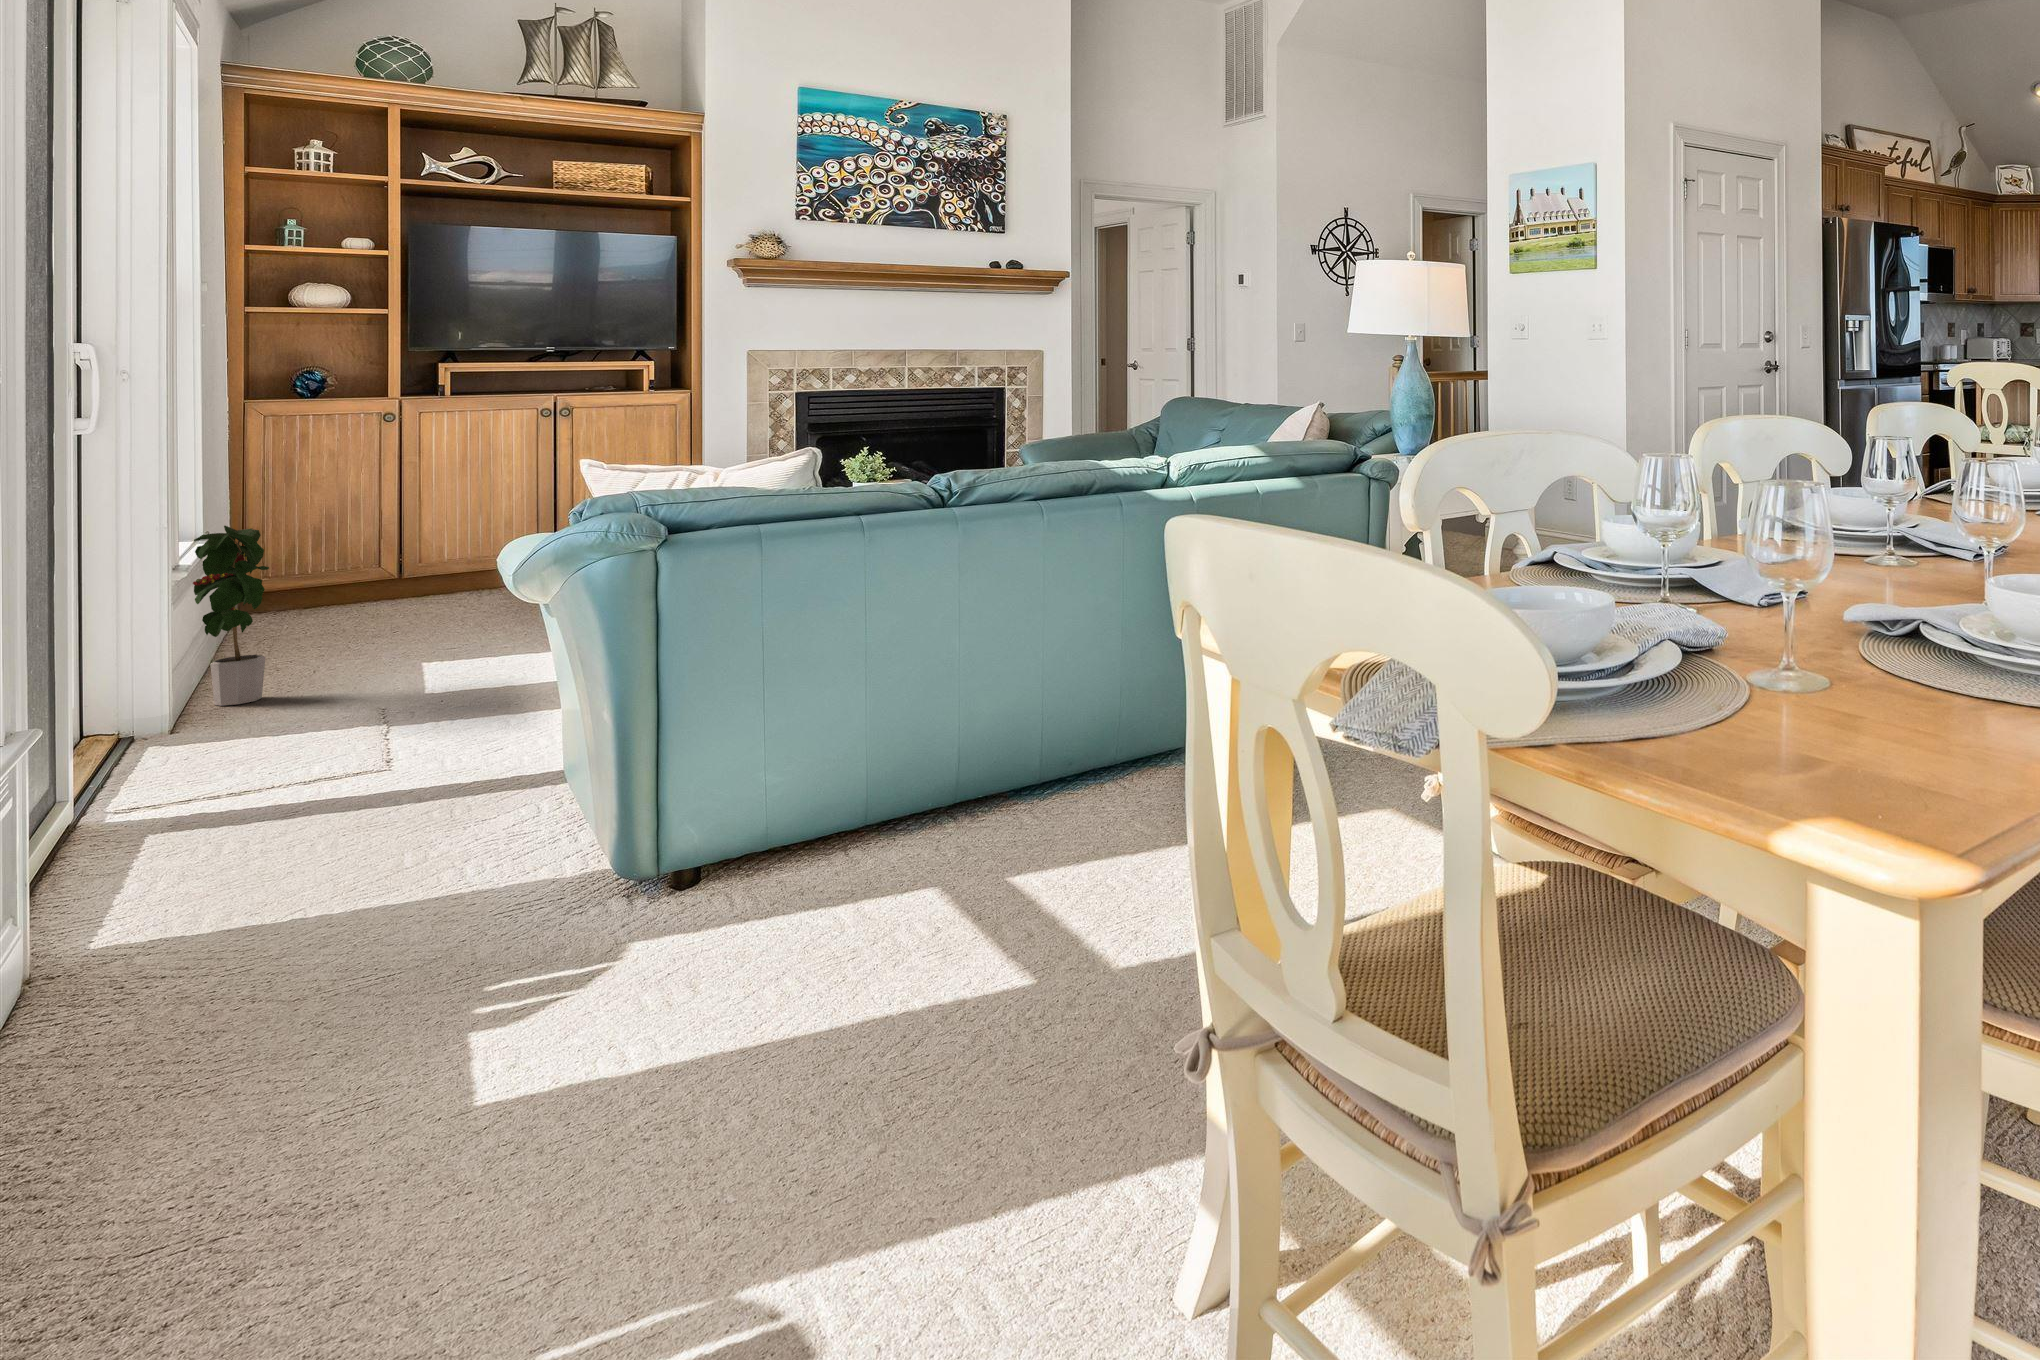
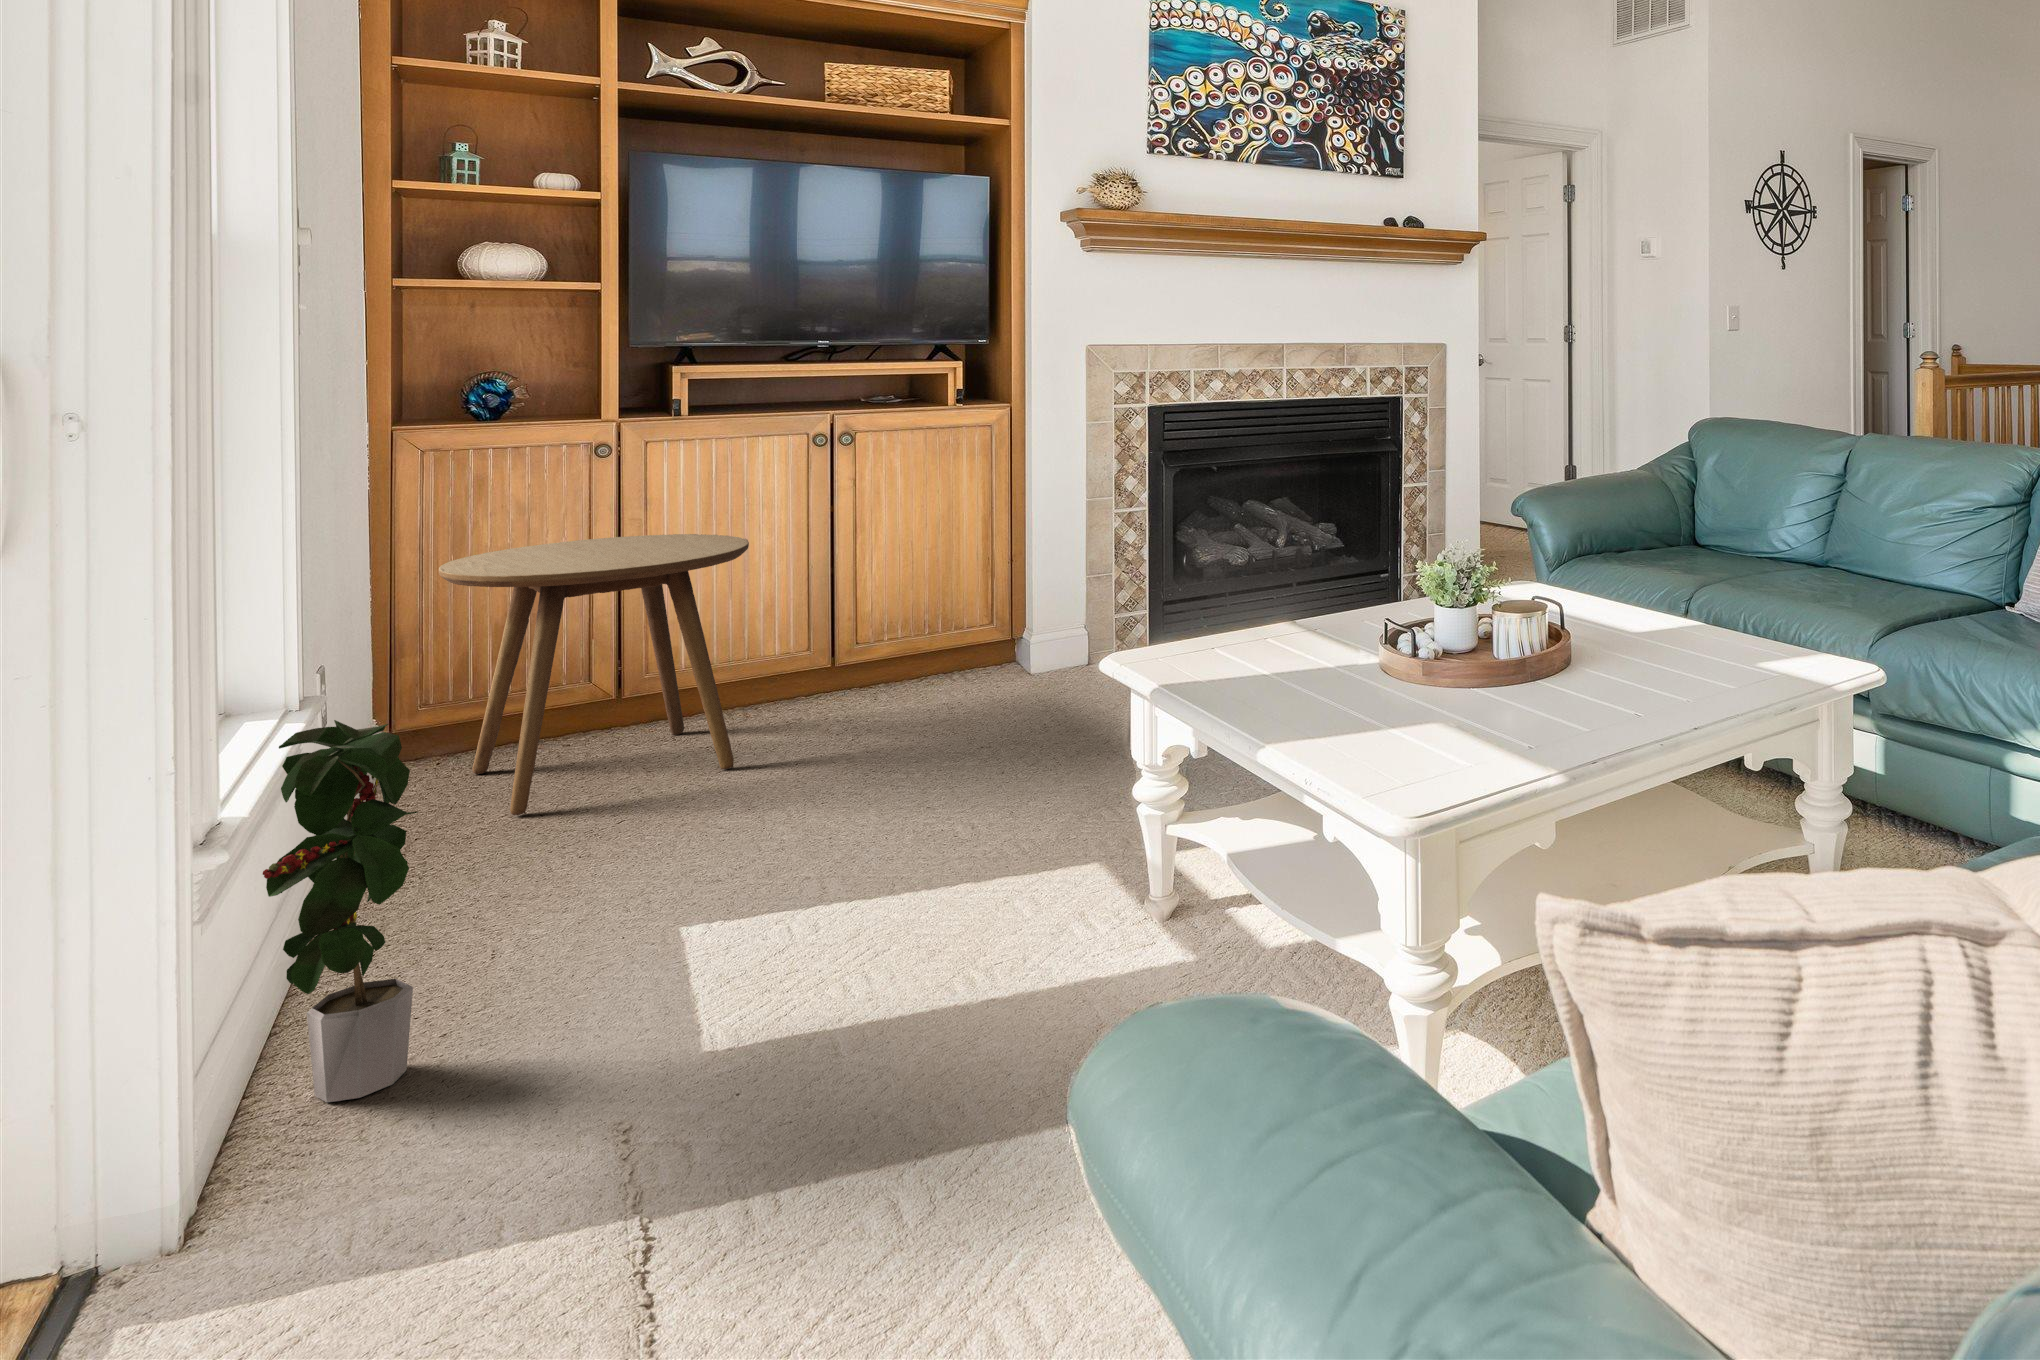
side table: none [275,472,485,631] -> present [439,534,749,815]

